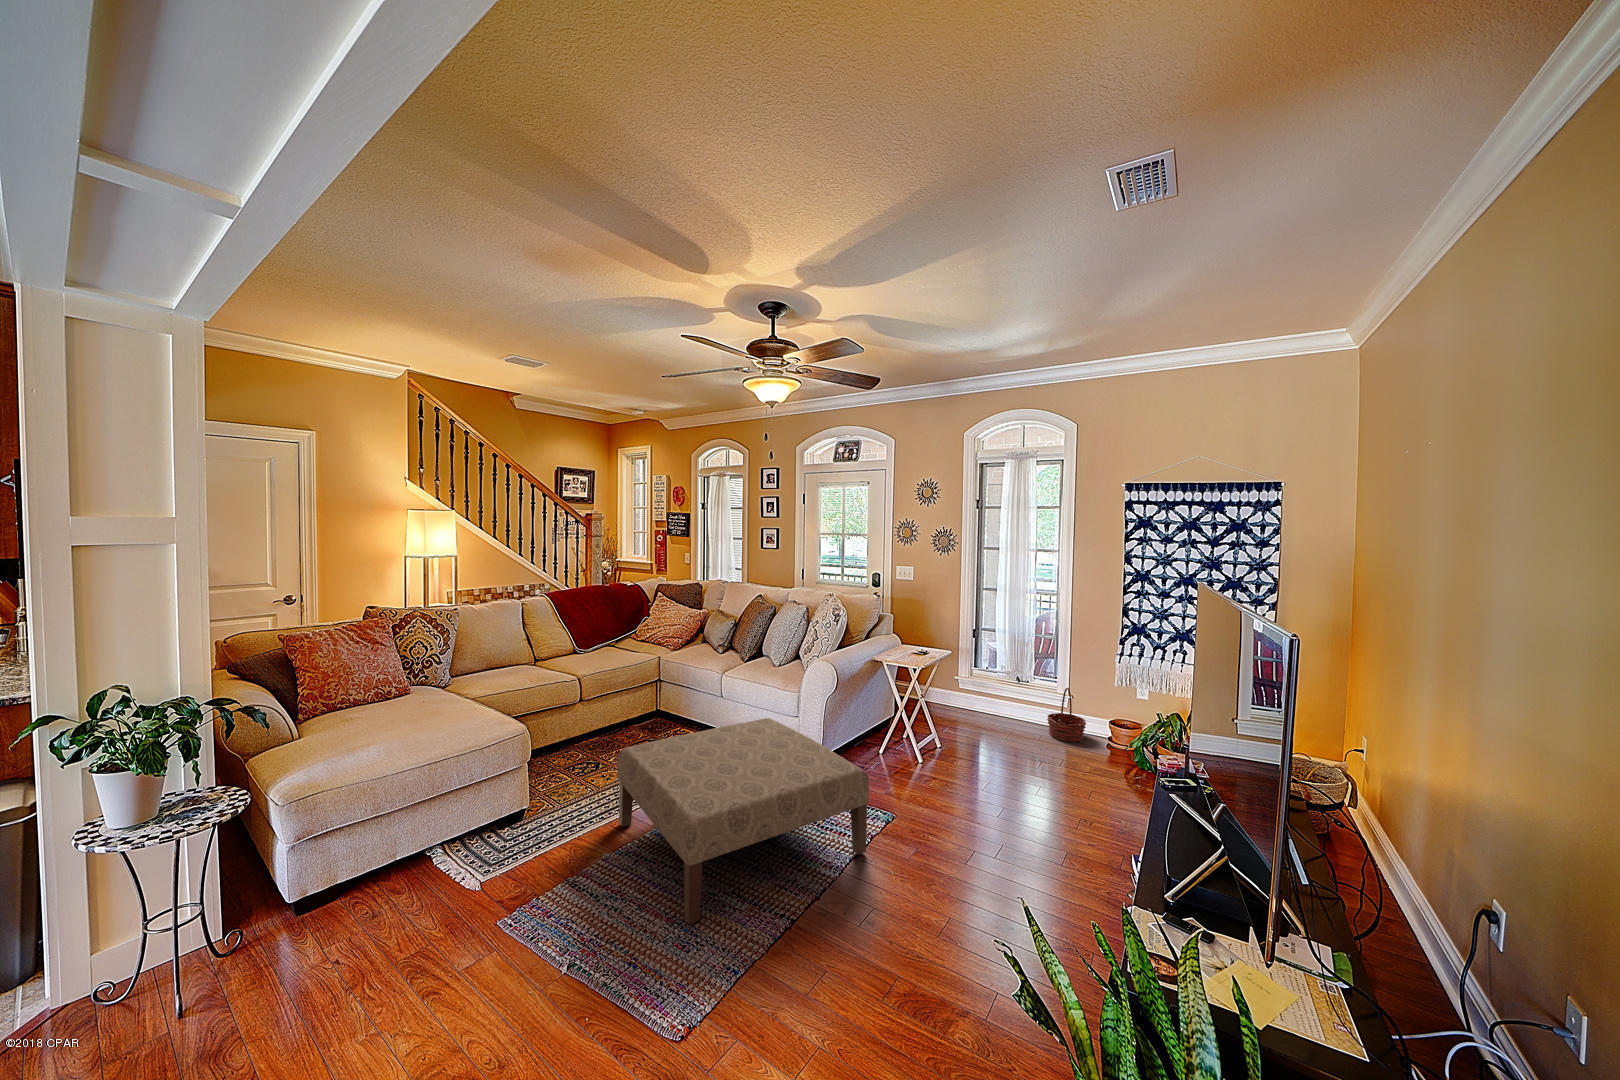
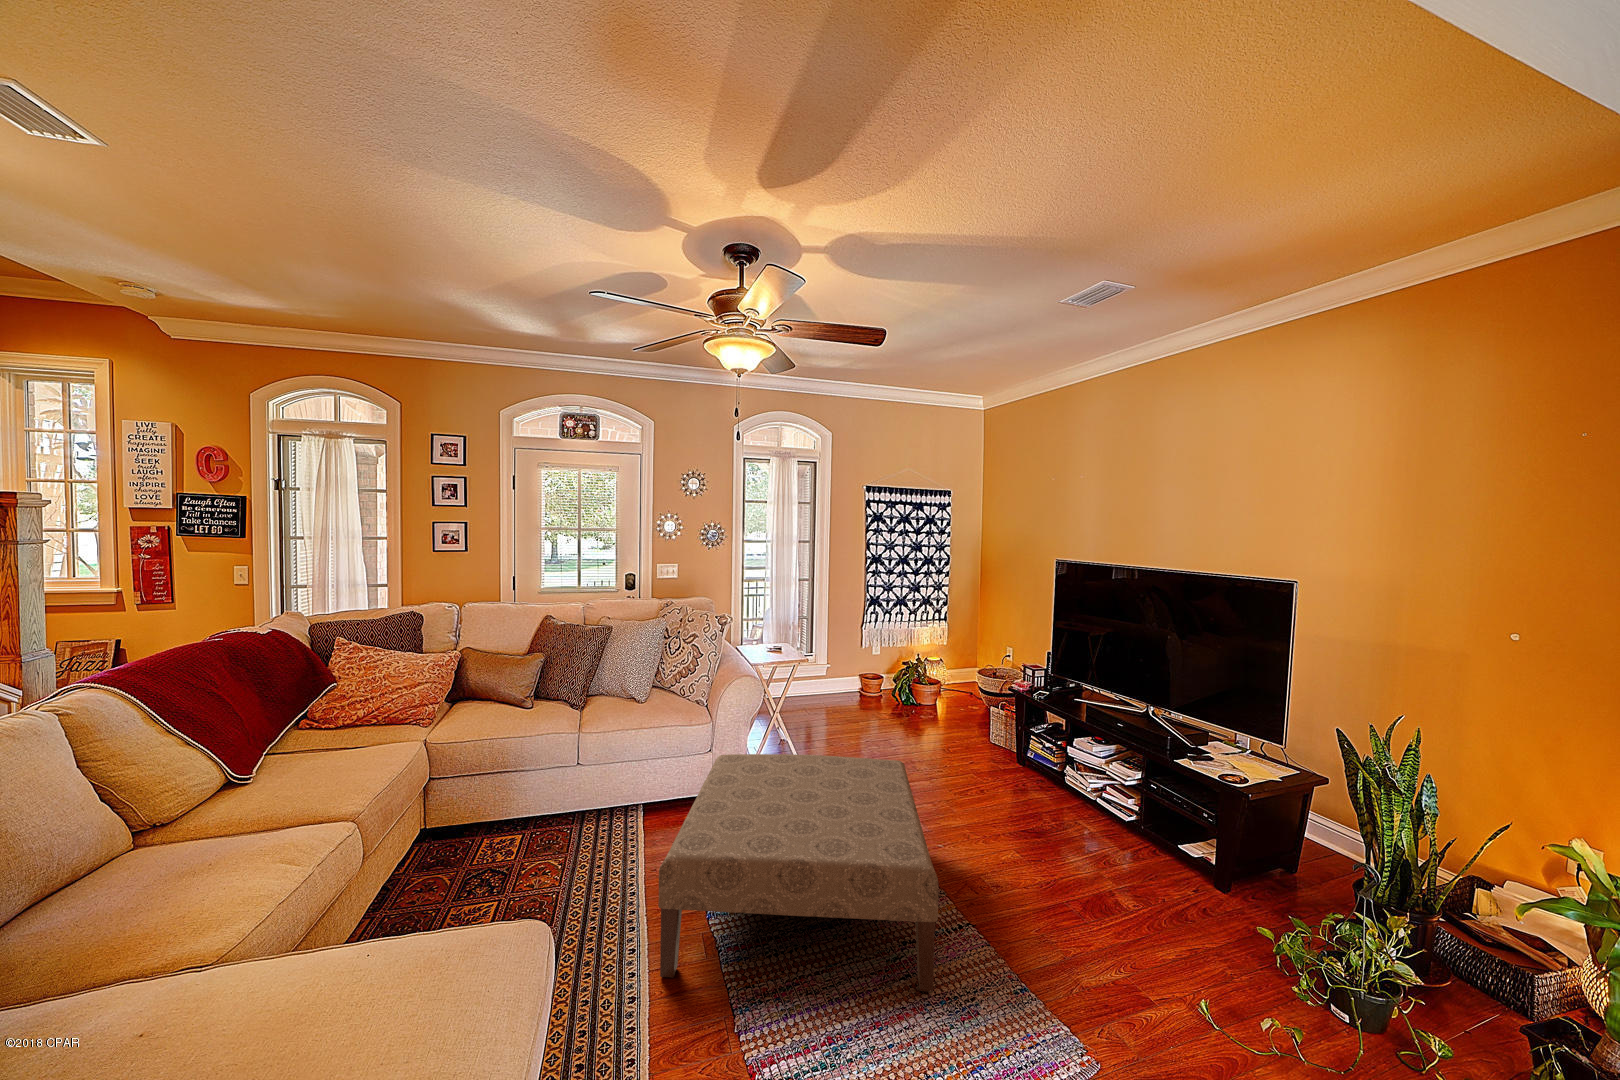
basket: present [1047,688,1086,741] -> none [817,658,848,703]

